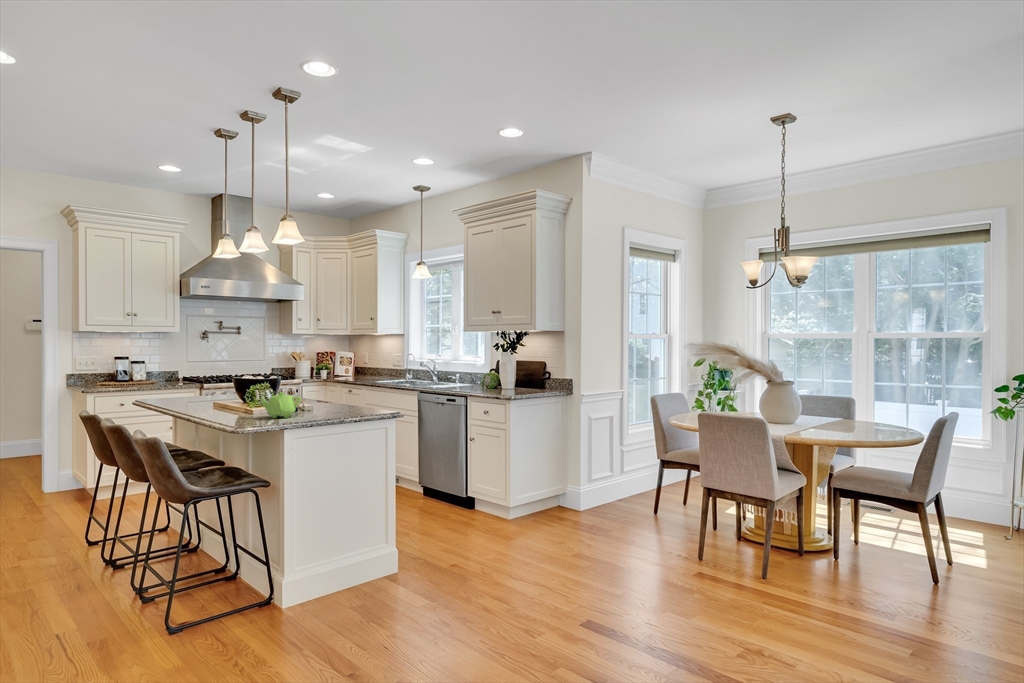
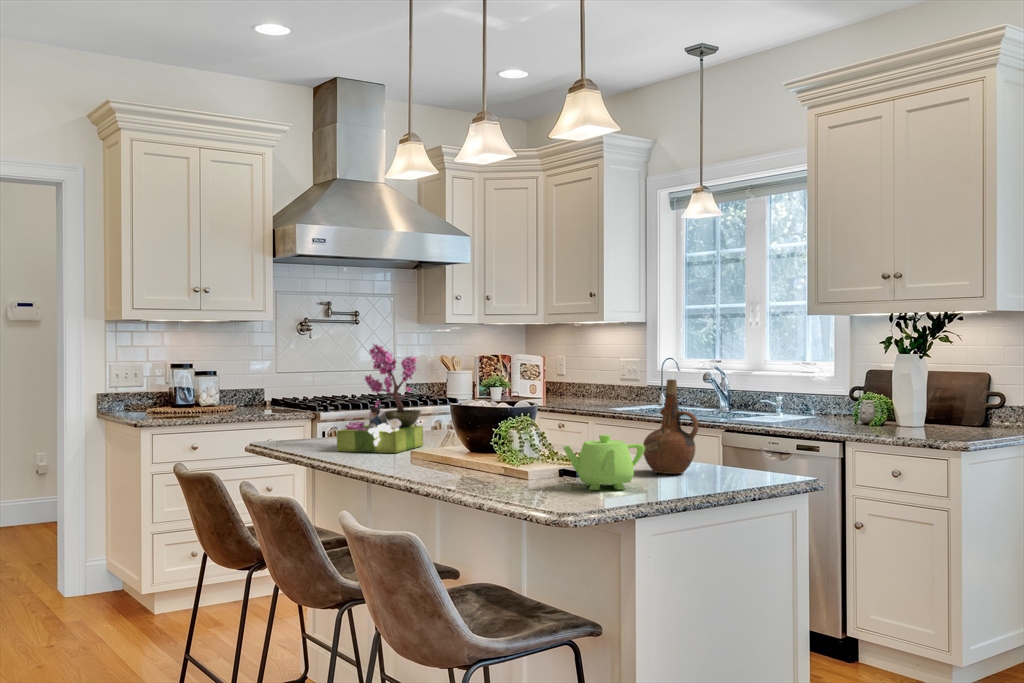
flower arrangement: none [176,347,229,404] -> present [337,344,423,453]
ceramic pitcher: none [314,366,341,411] -> present [643,379,699,474]

